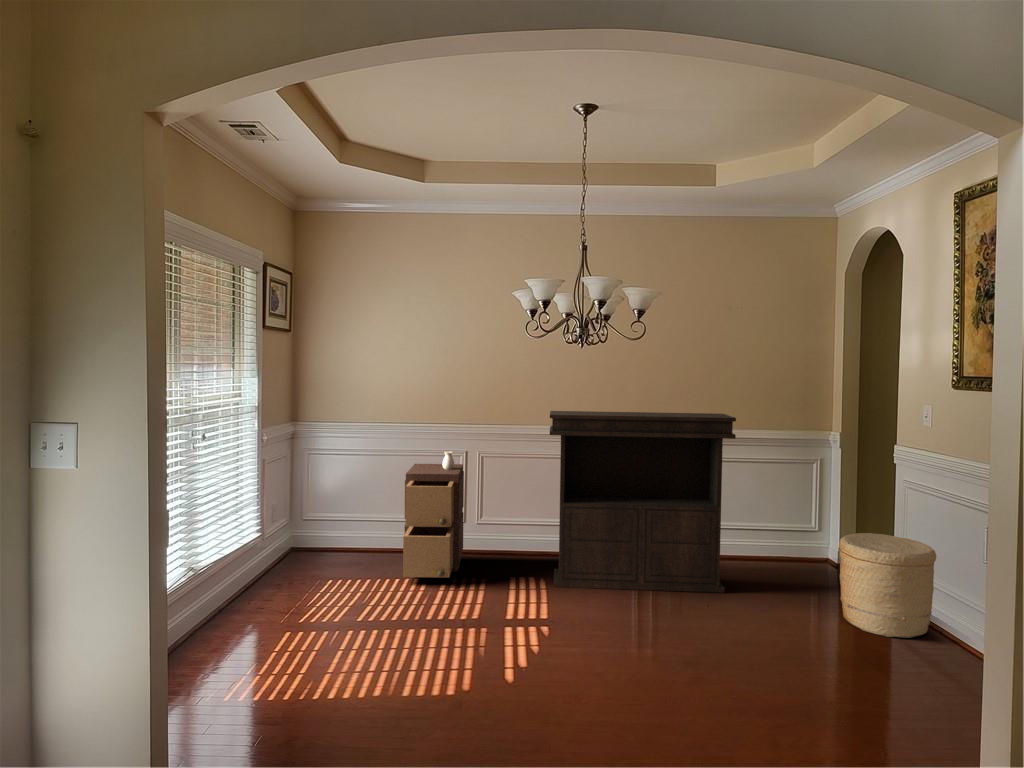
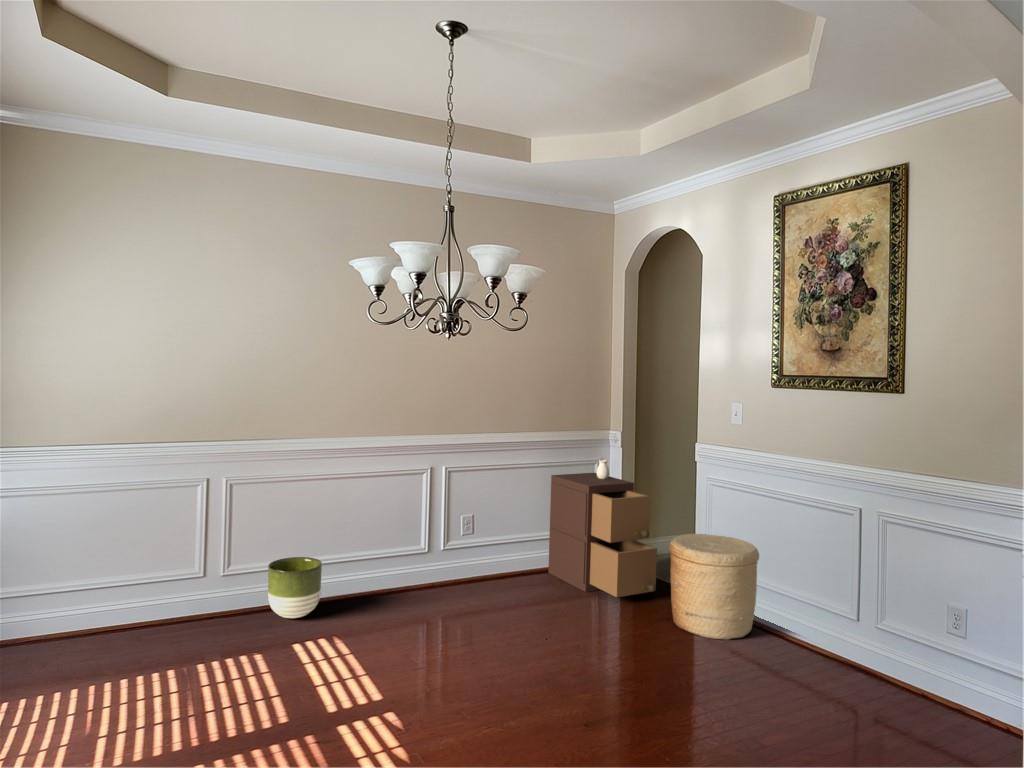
console table: present [550,411,736,593] -> none [342,416,566,648]
storage cabinet: present [403,452,464,578] -> present [548,460,657,597]
planter: none [505,517,543,561] -> present [268,557,322,618]

